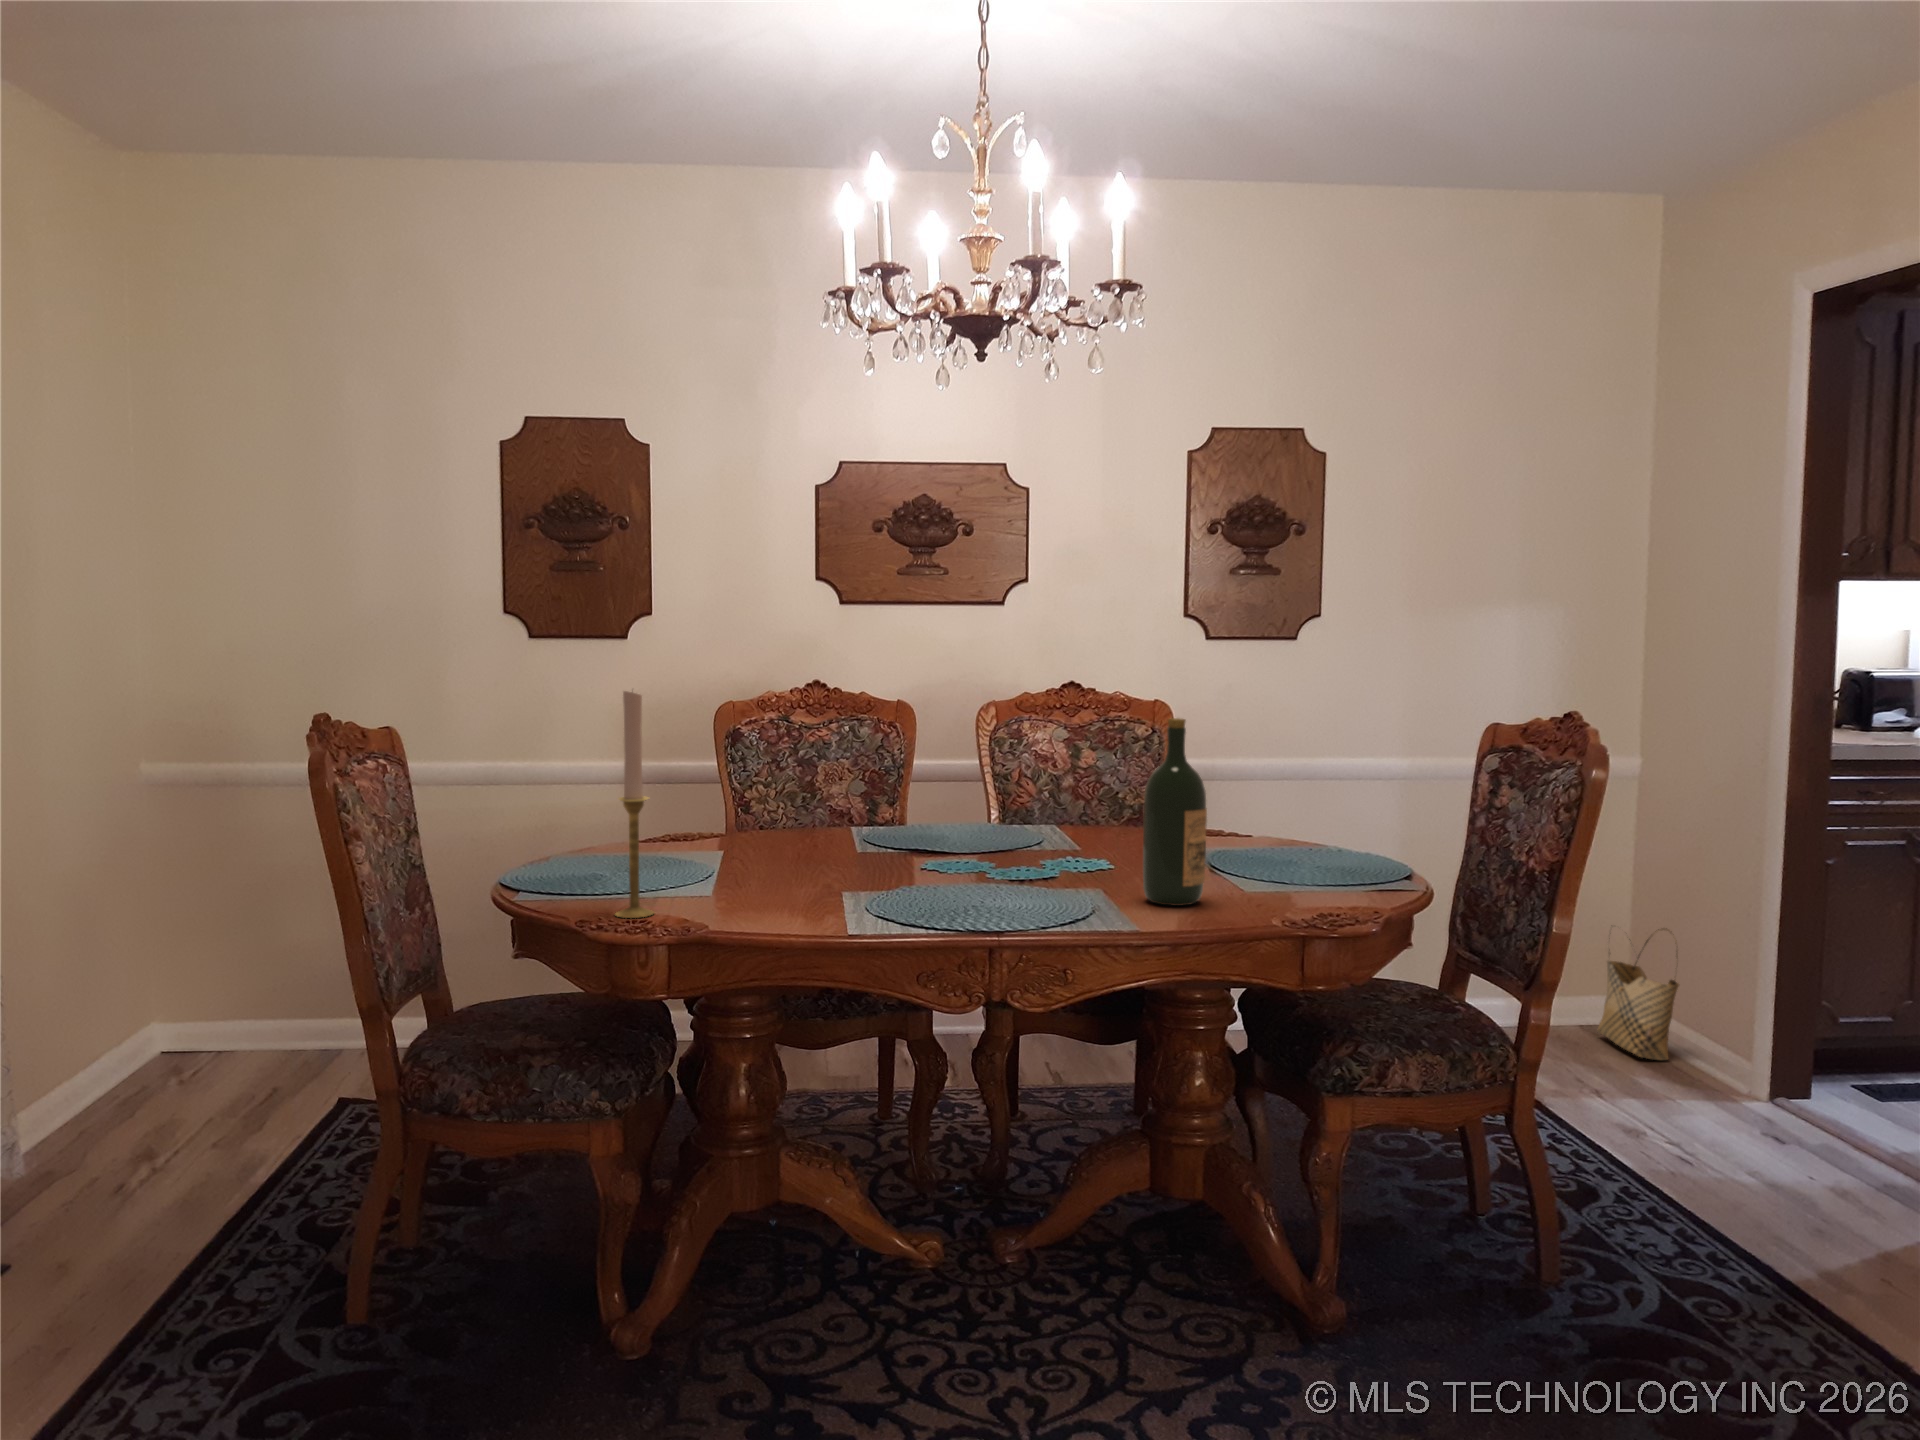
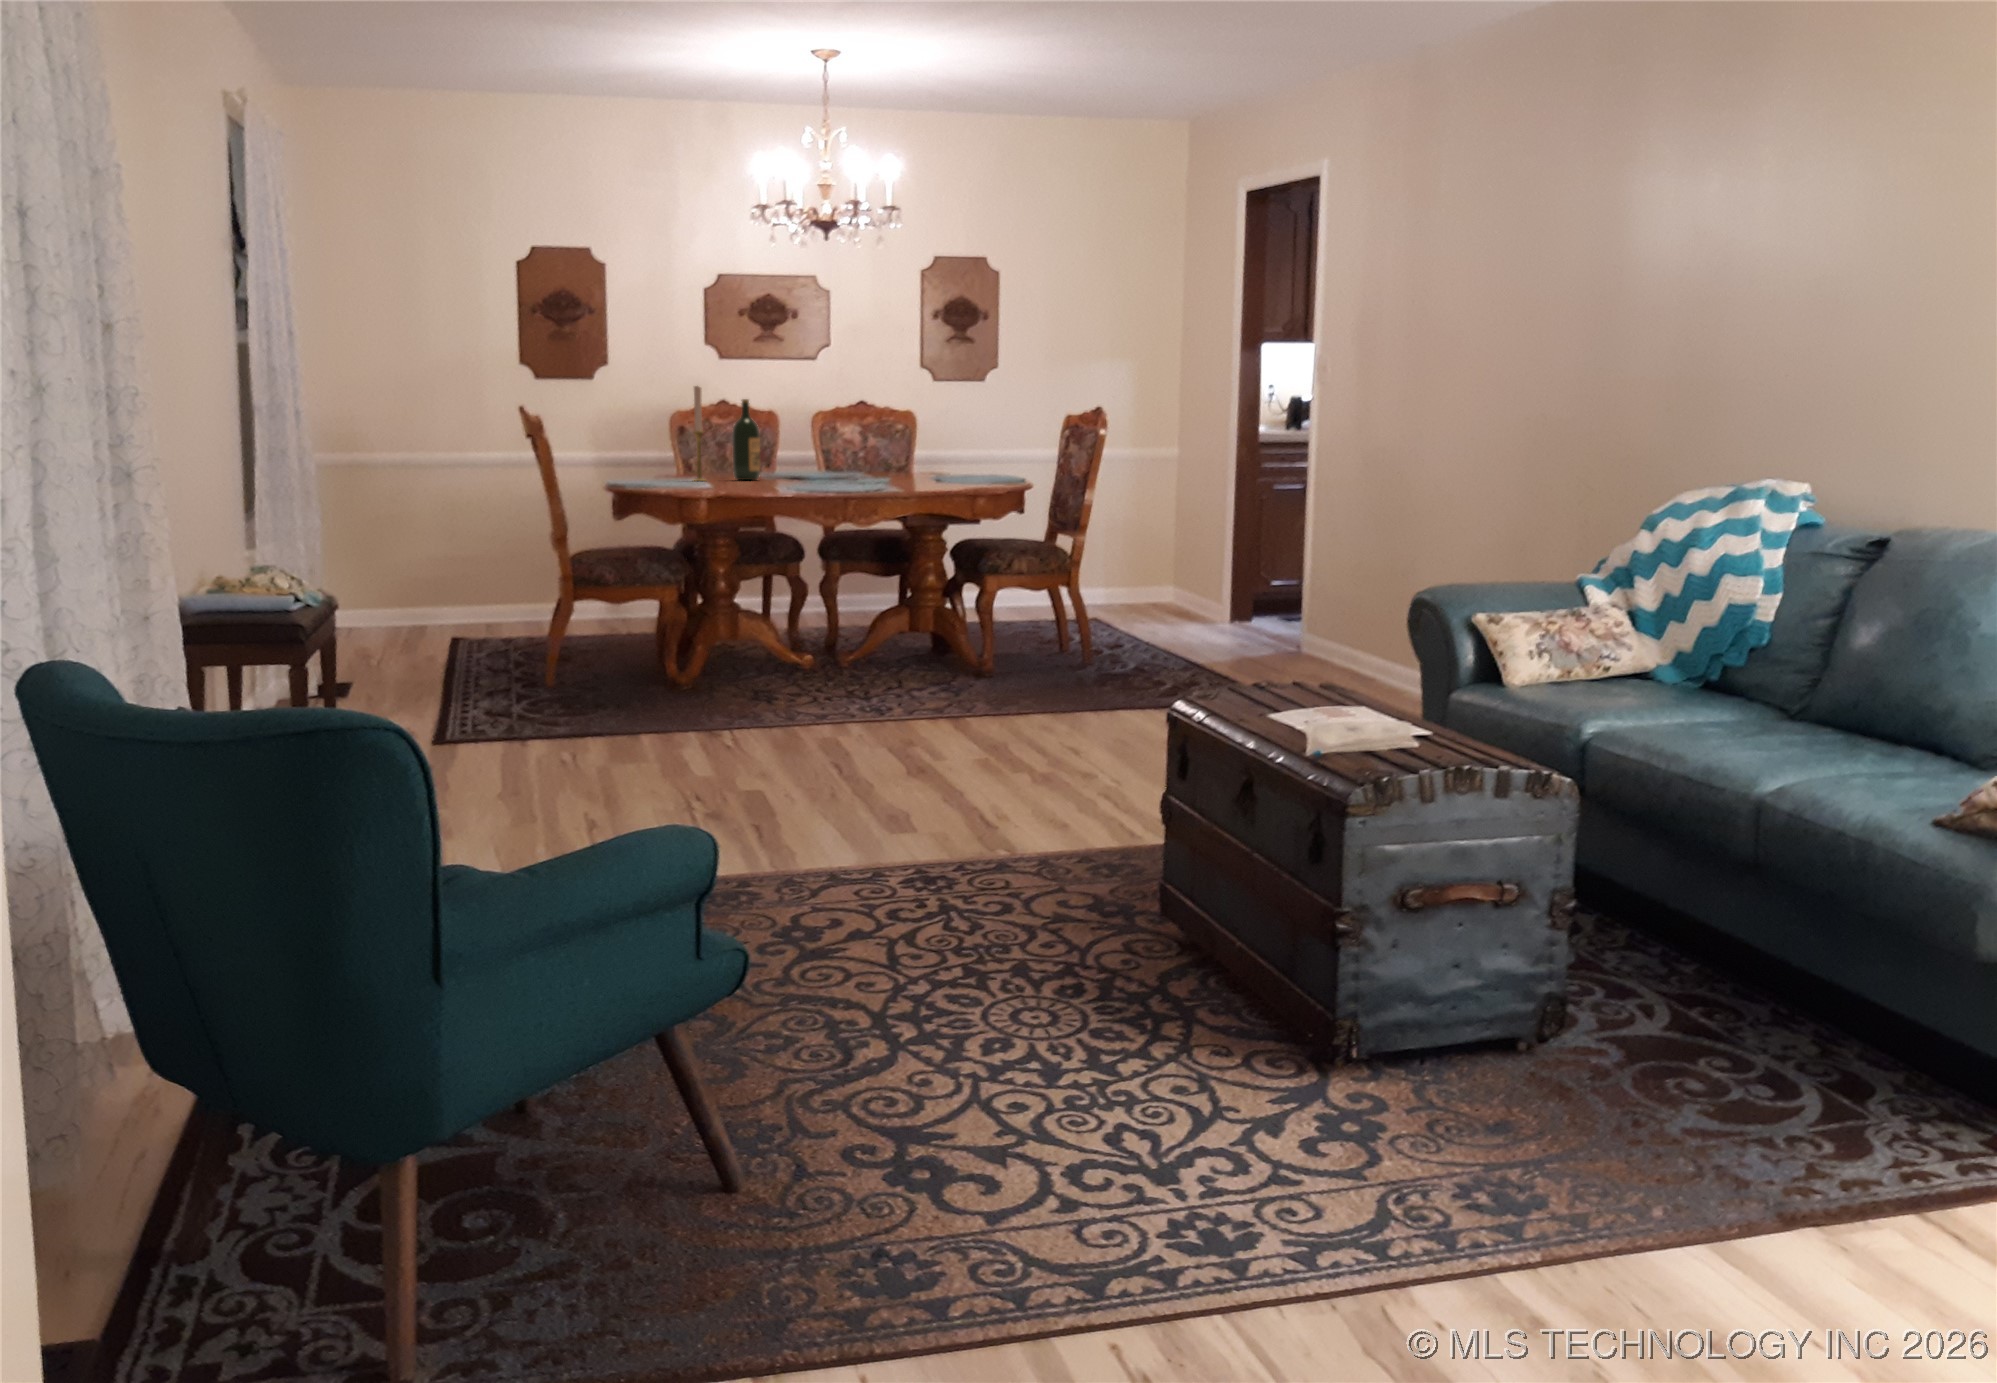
wine bottle: present [1143,718,1207,906] -> present [732,399,760,480]
woven basket: present [1598,928,1679,1060] -> none [1159,543,1196,615]

